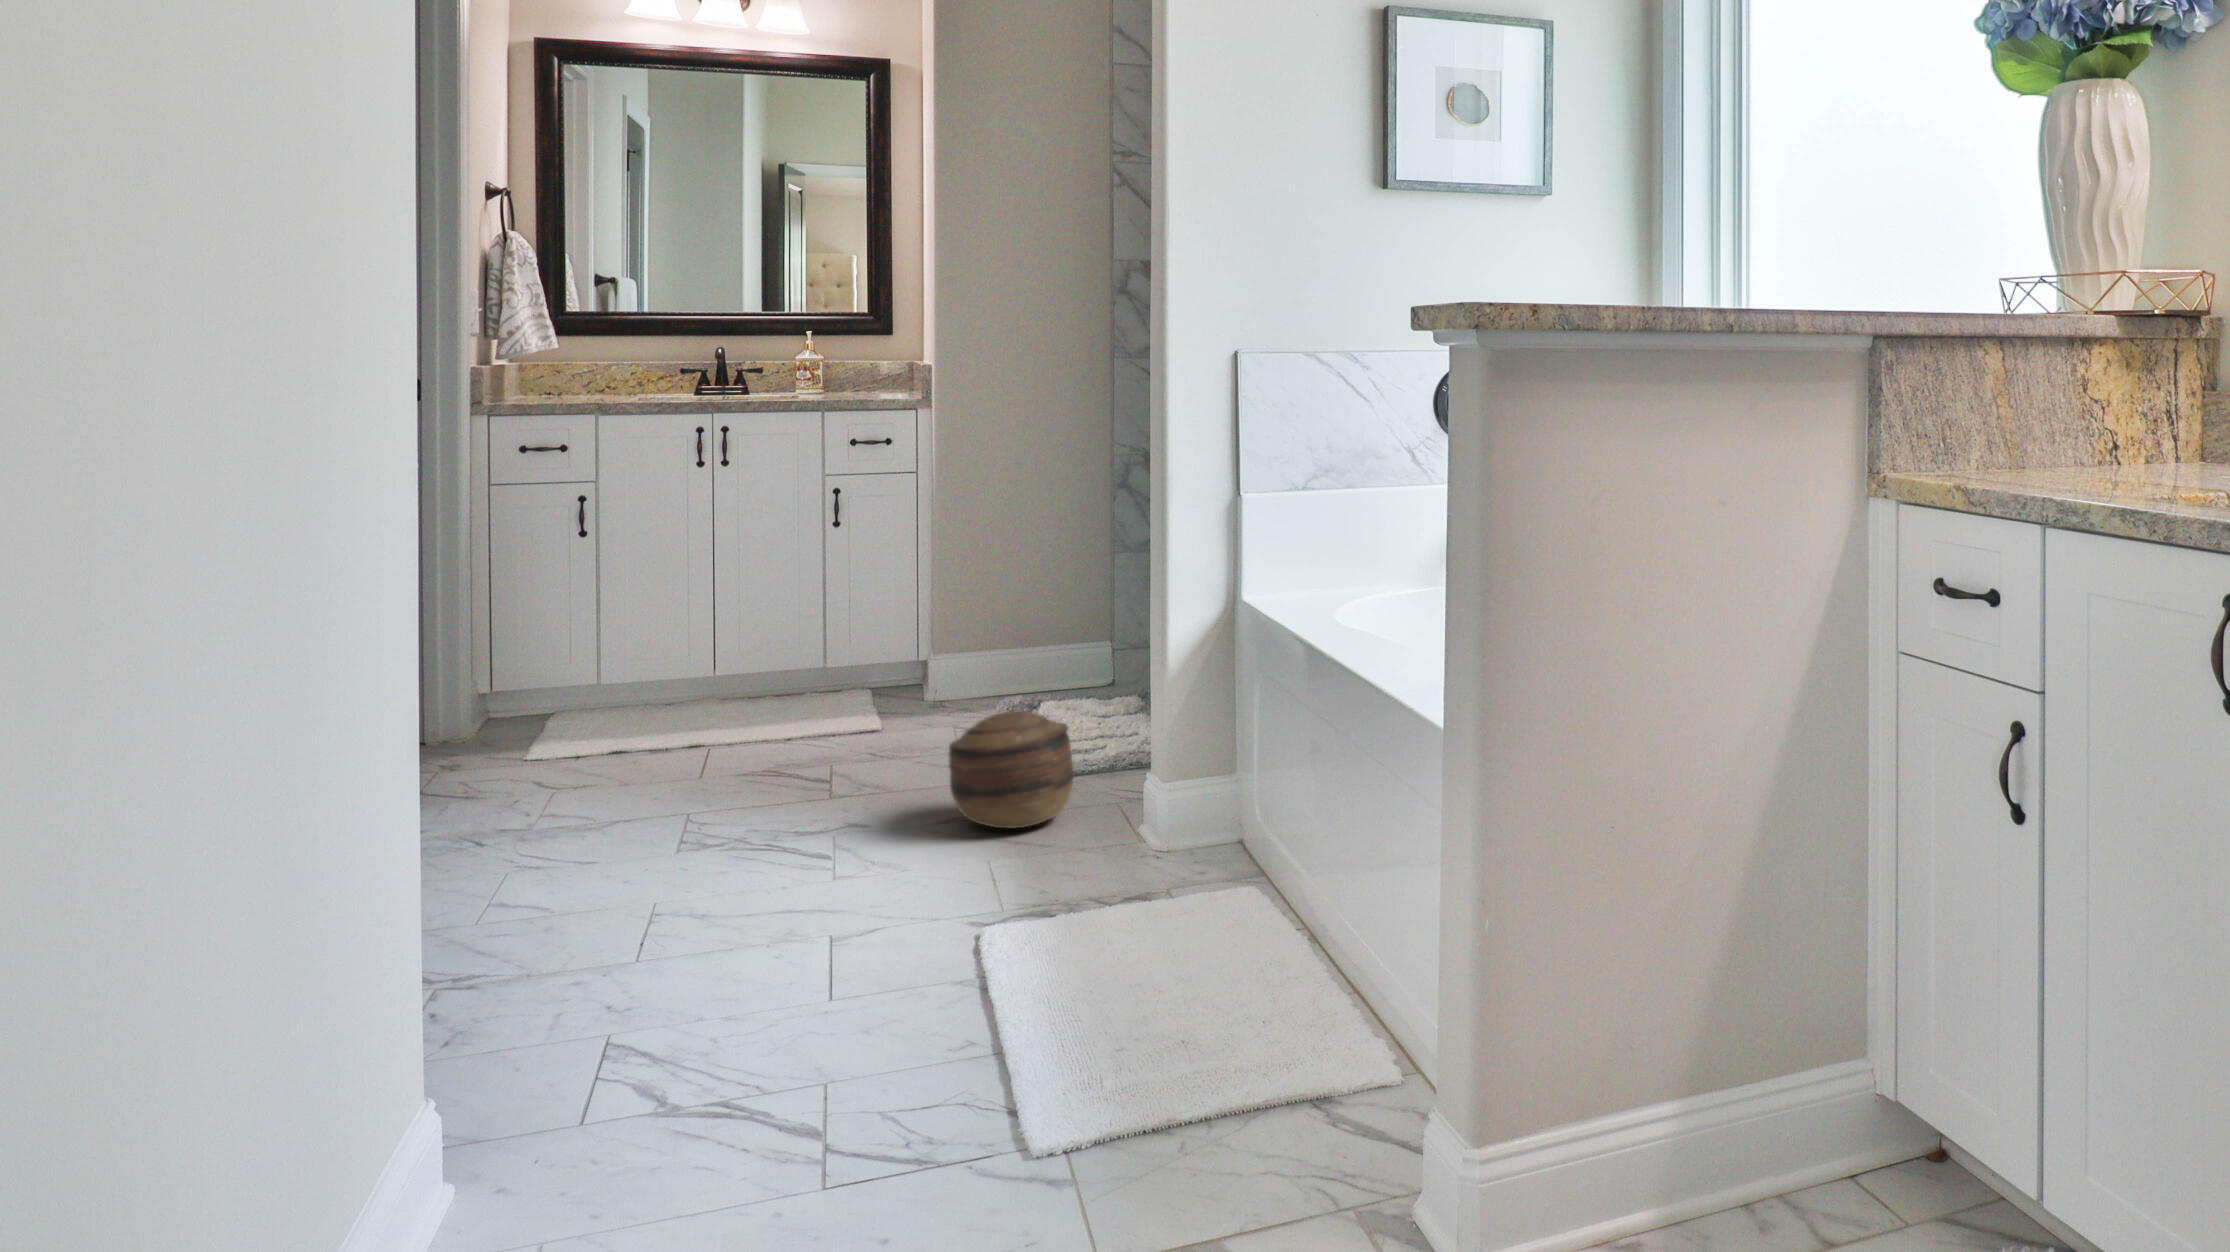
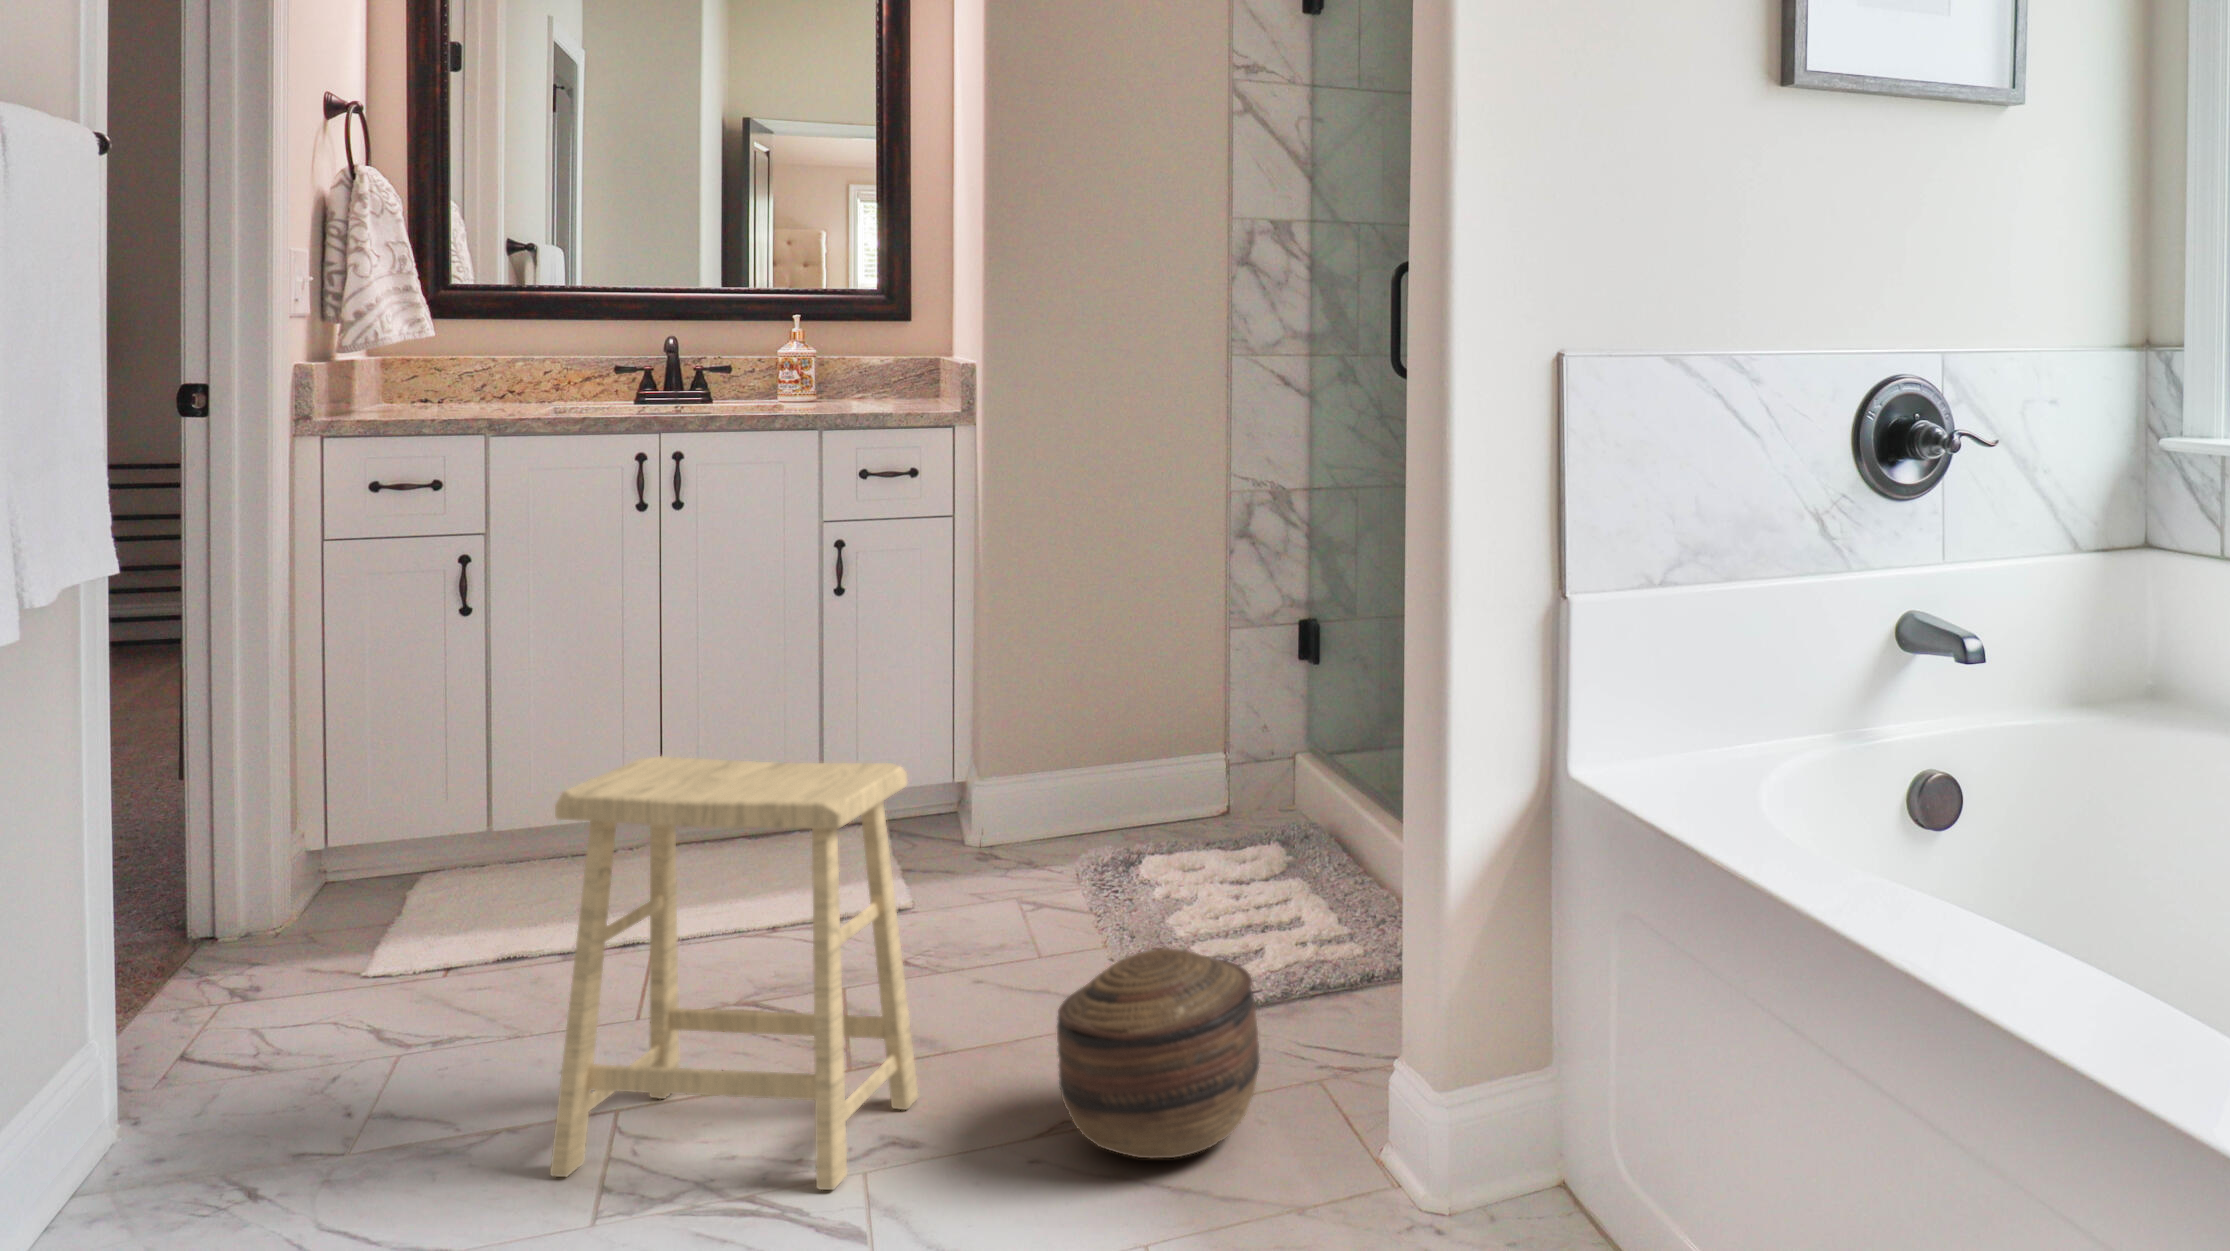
footstool: none [650,598,871,840] -> present [550,756,919,1190]

